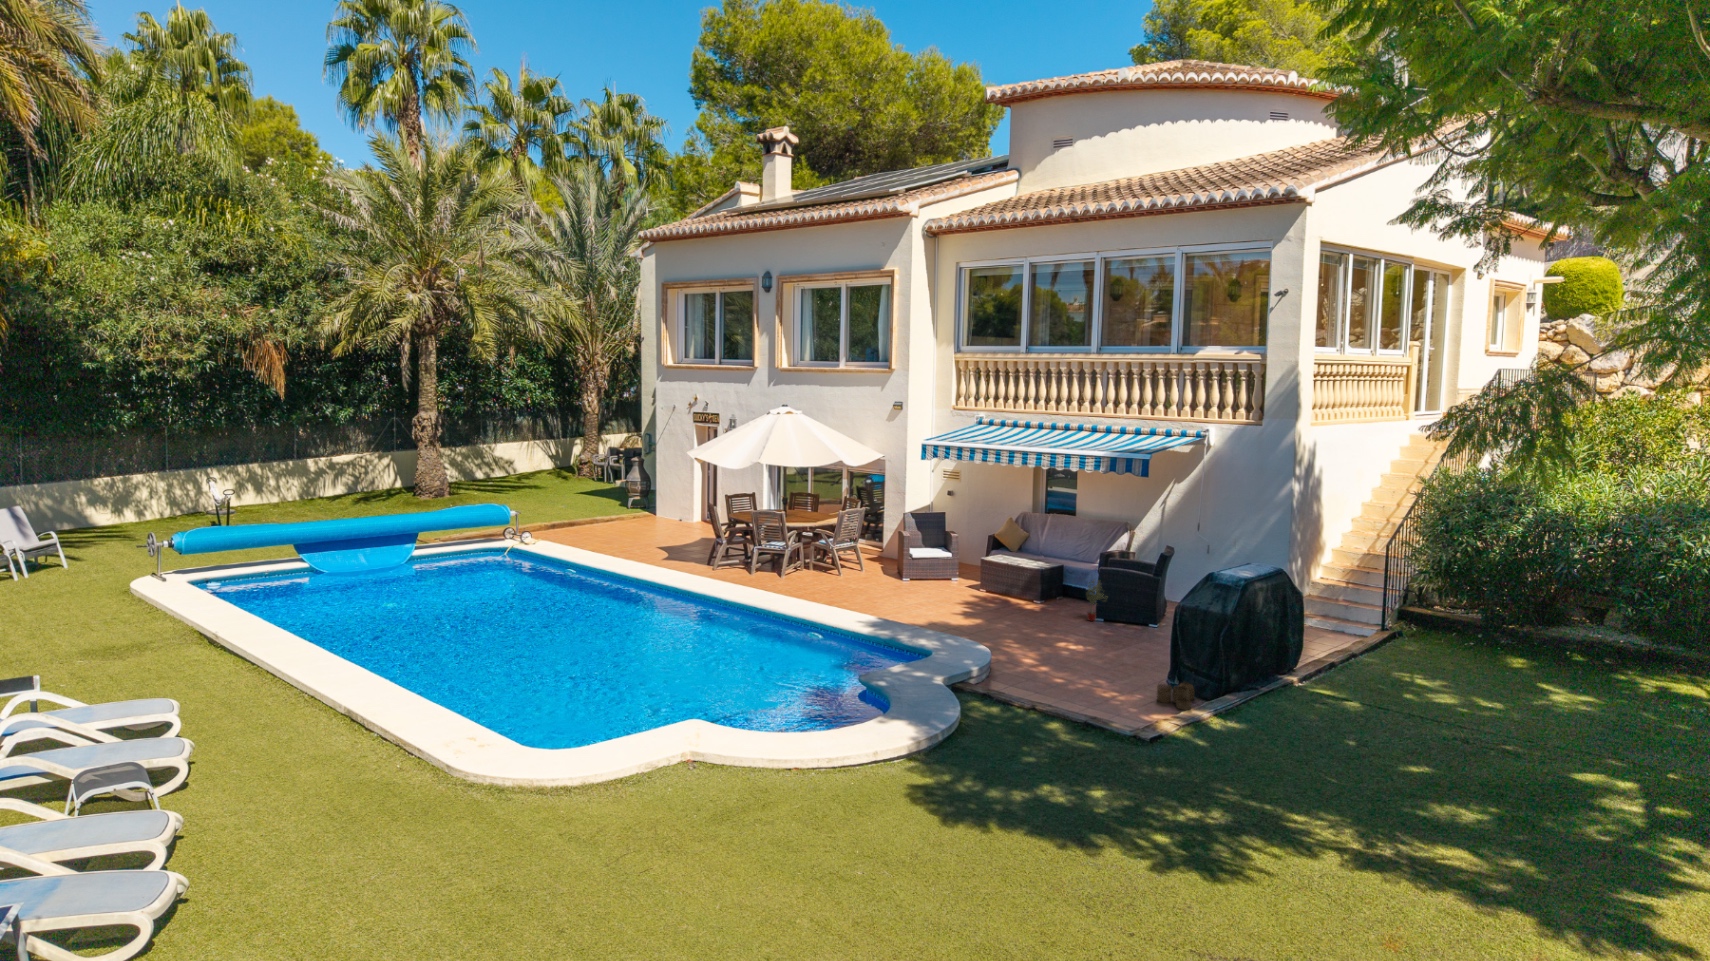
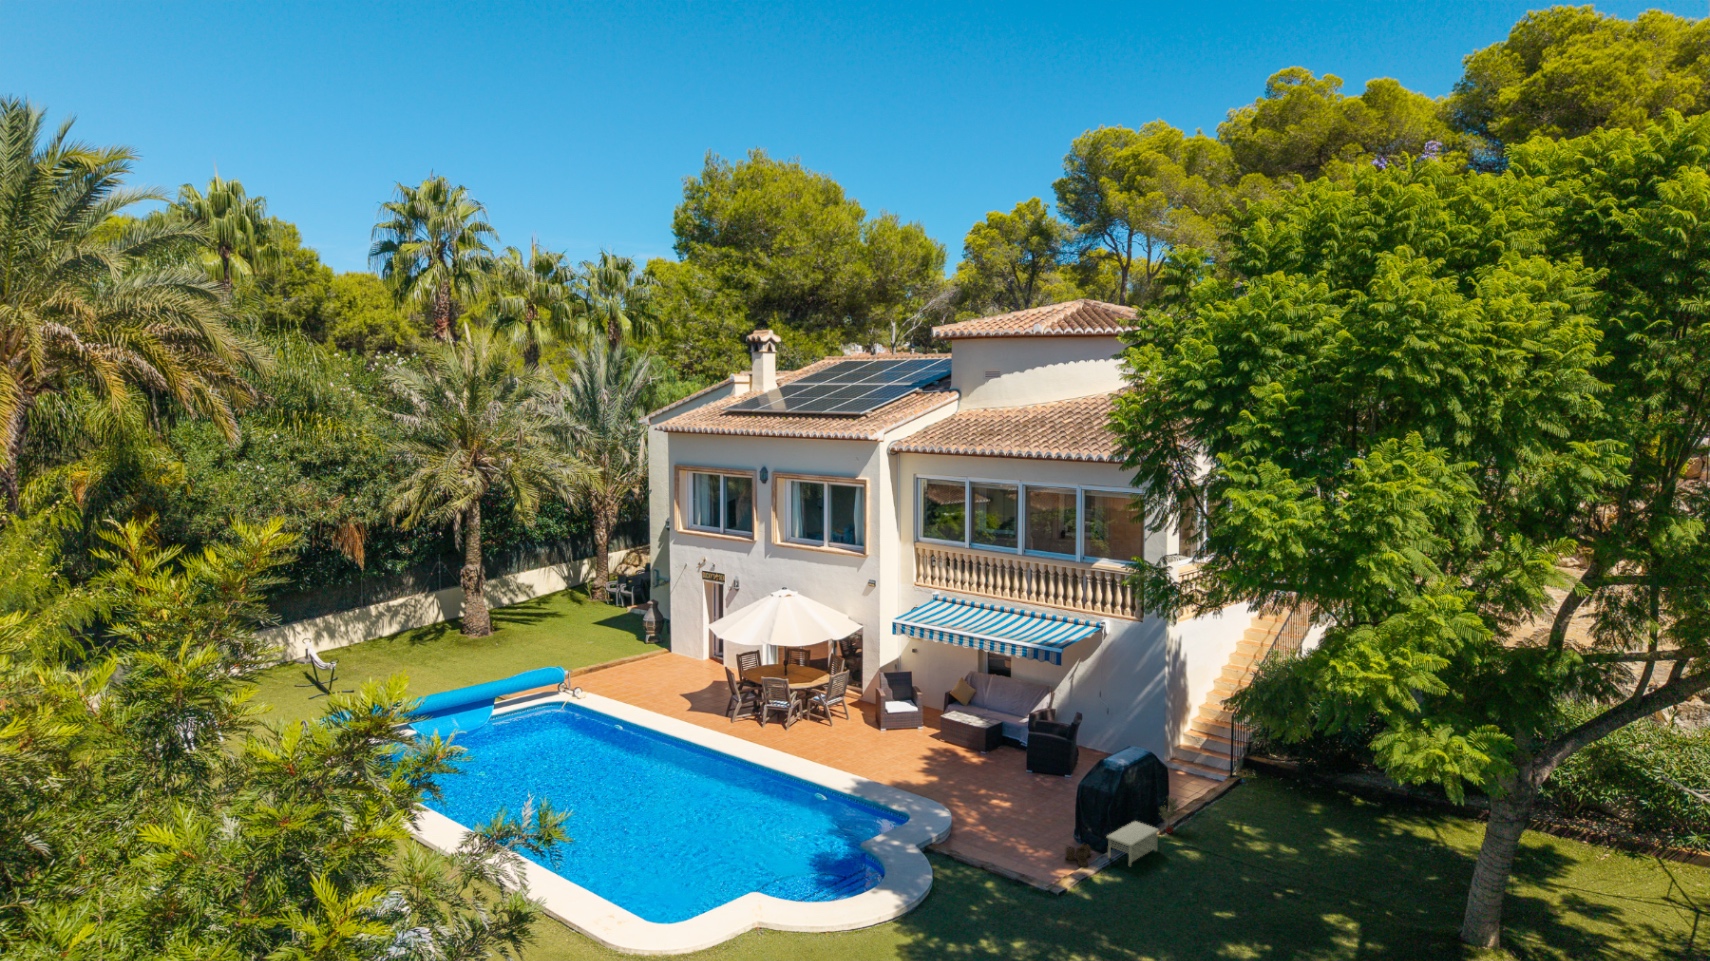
potted tree: present [1087,581,1106,621] -> present [1159,798,1179,833]
storage bench: none [1219,656,1298,712] -> present [1107,821,1159,865]

